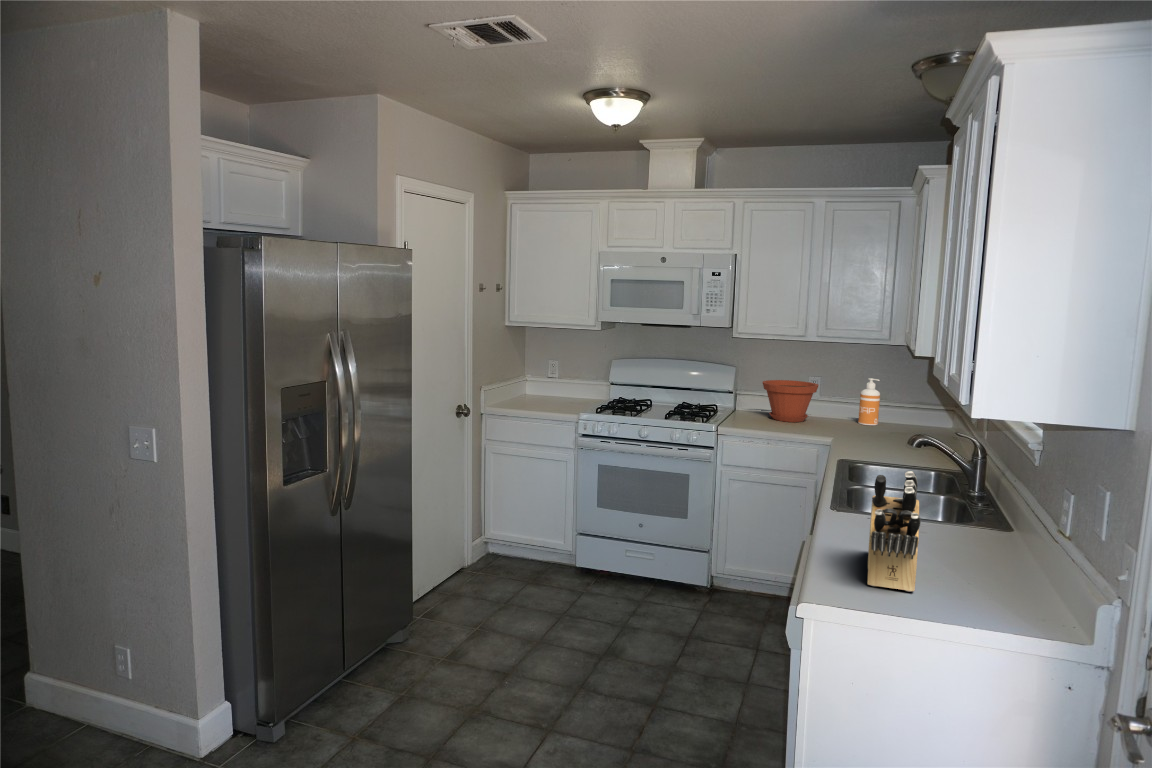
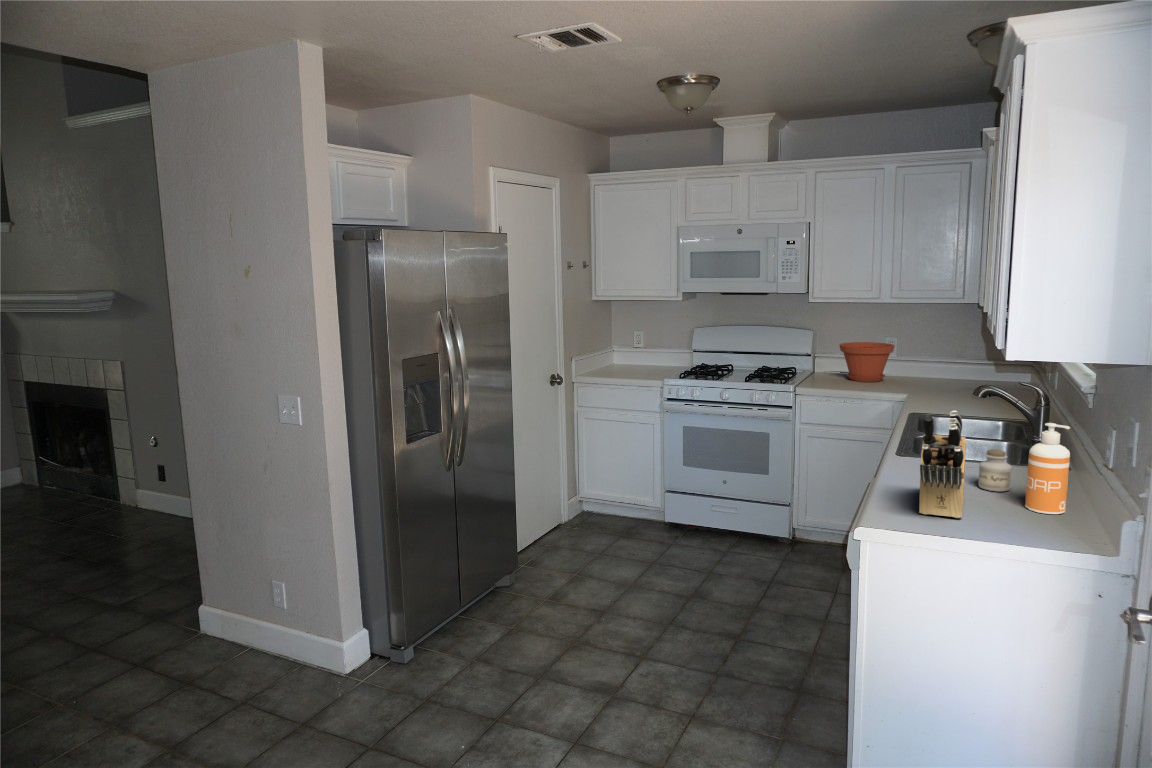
soap dispenser: present [858,378,880,425] -> present [1025,423,1070,514]
jar: none [923,509,960,557] -> present [978,449,1012,491]

